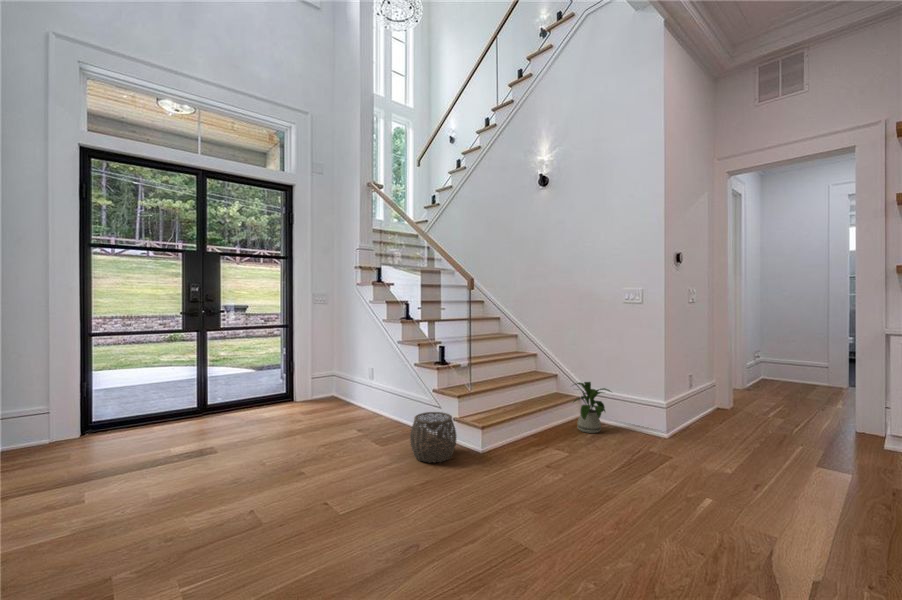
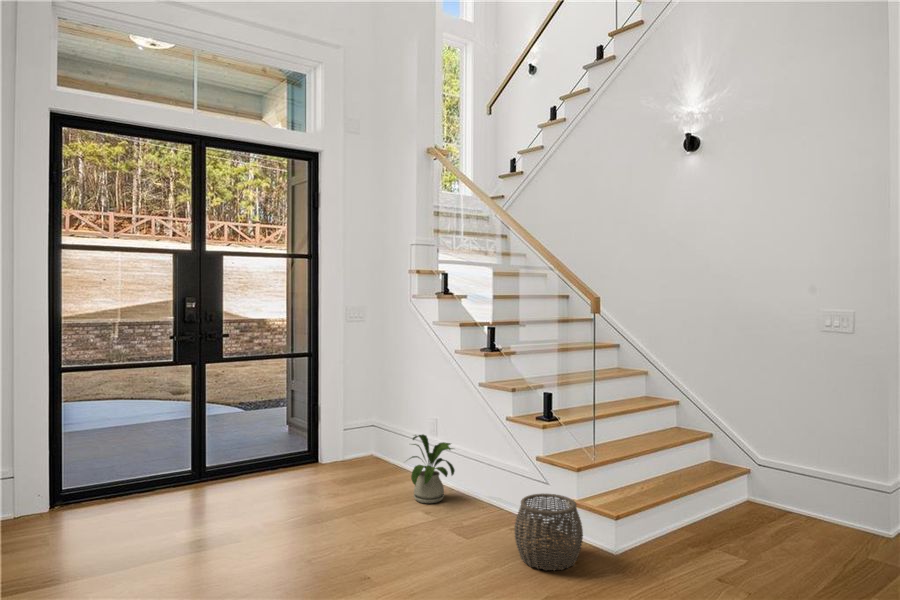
house plant: present [574,382,611,433] -> present [409,434,455,503]

